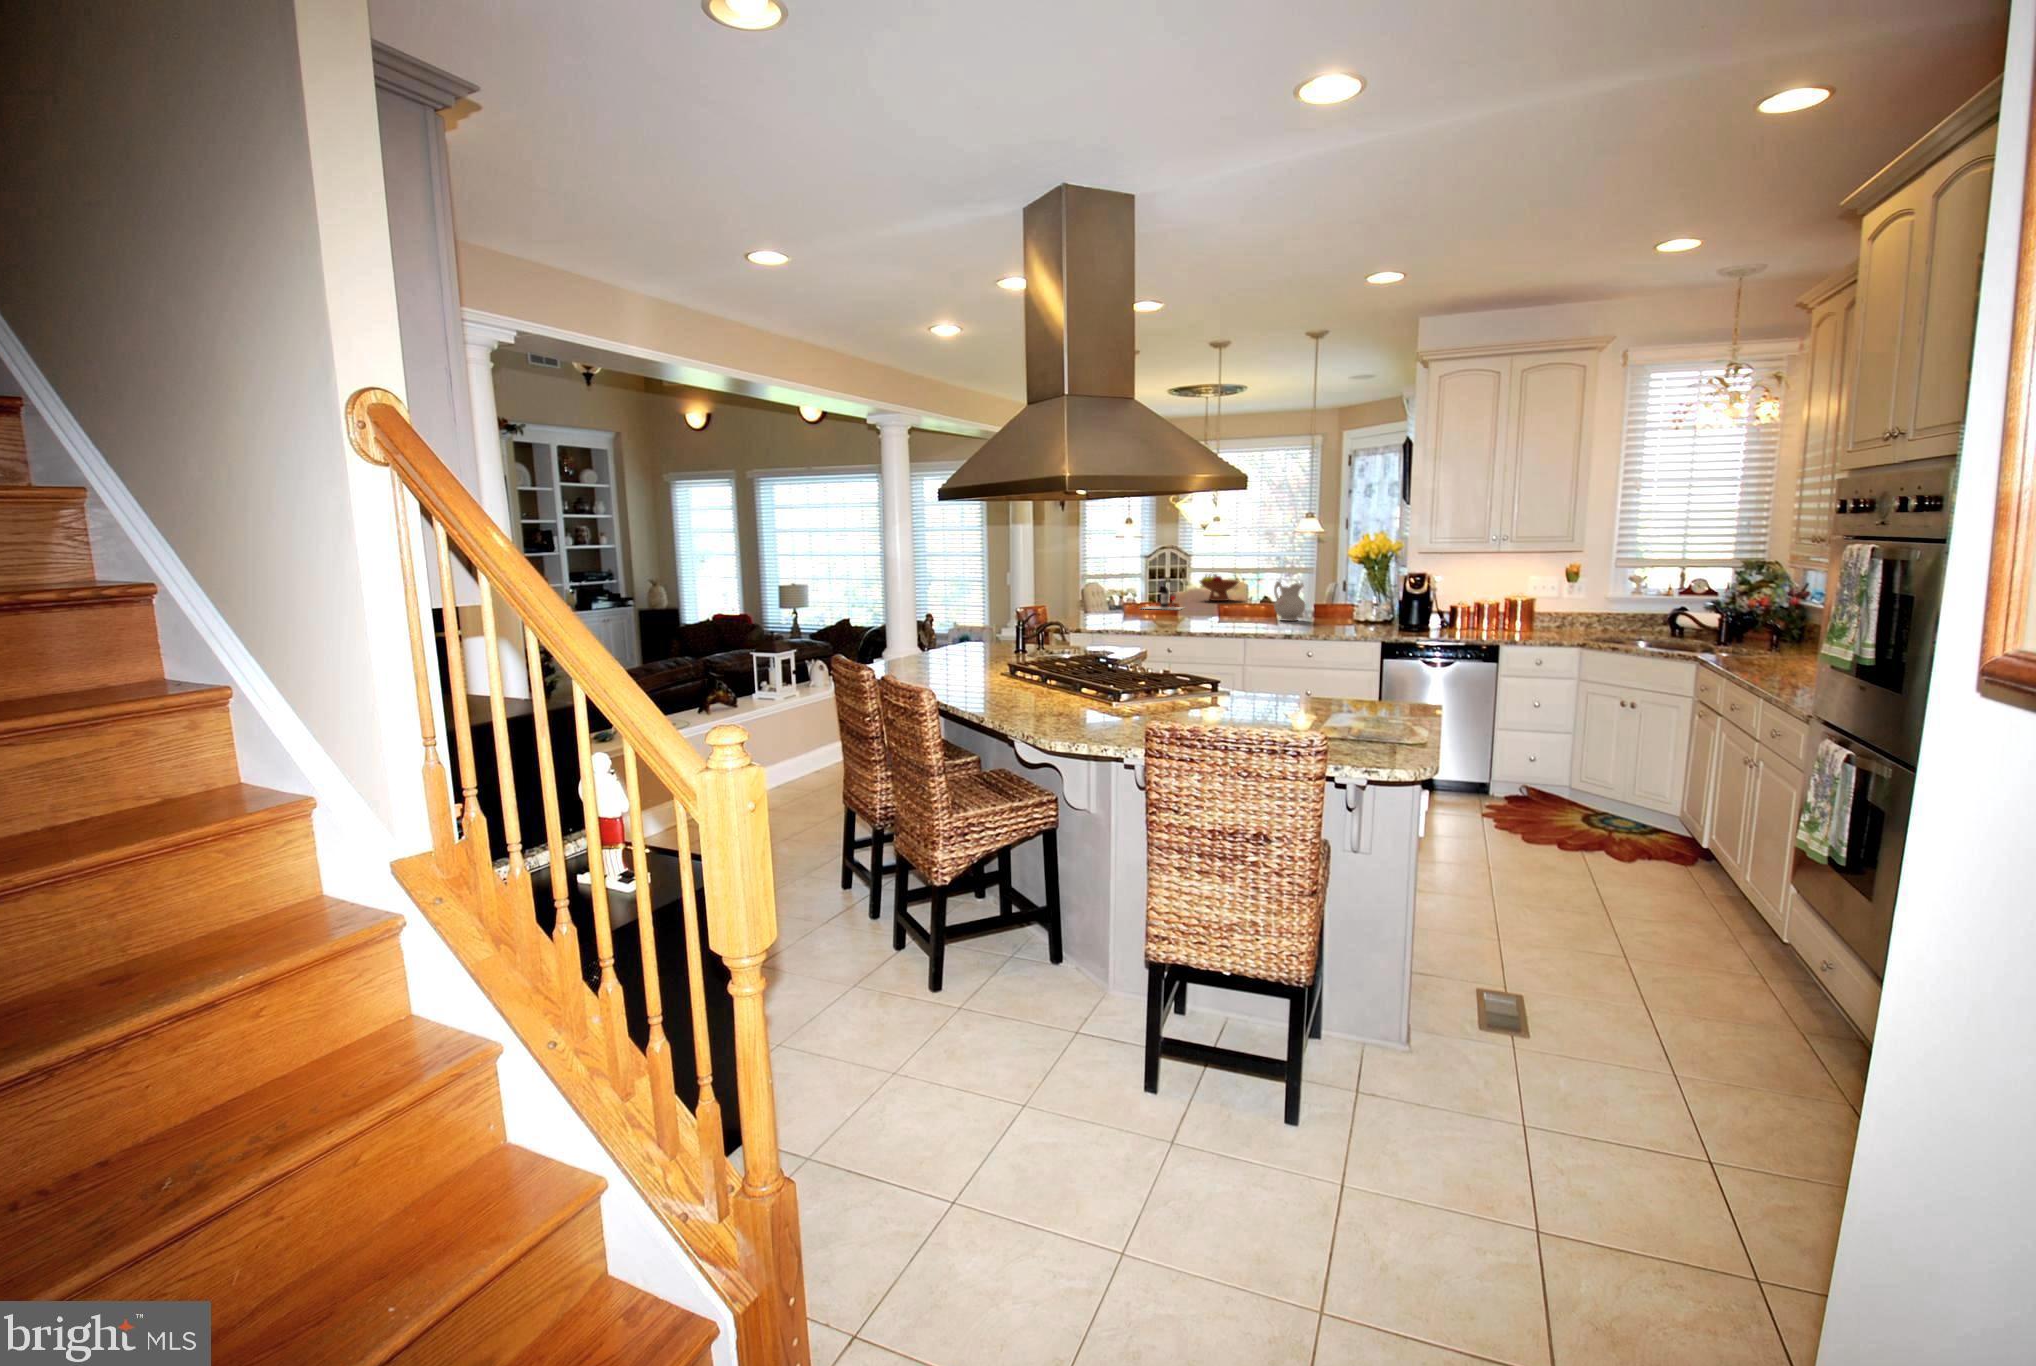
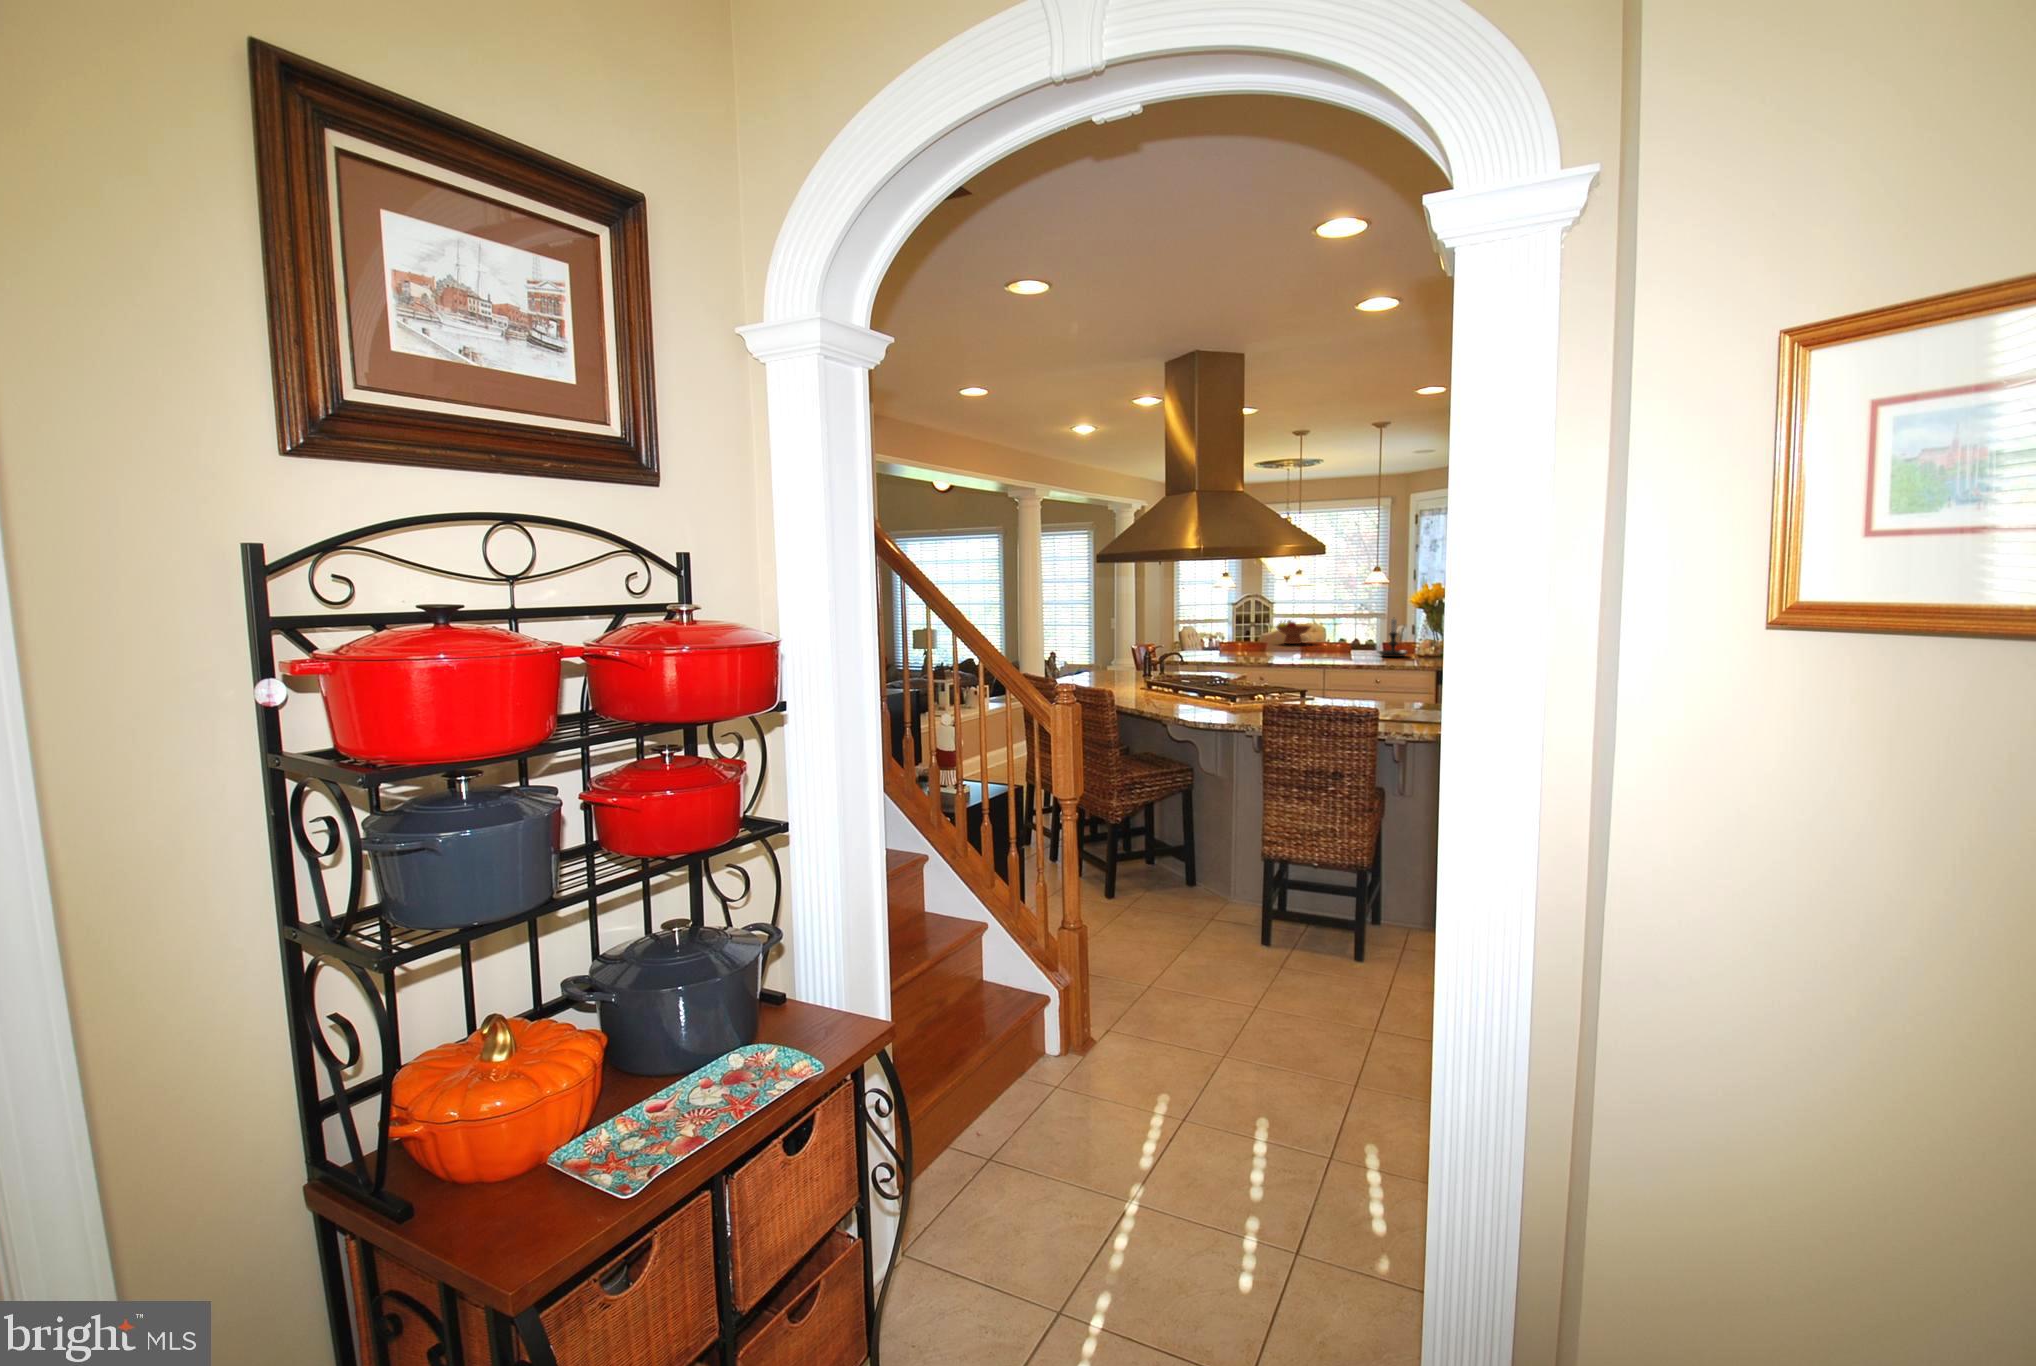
candle holder: none [1315,569,1347,615] -> present [1379,619,1407,657]
ceramic pitcher: present [1274,581,1305,621] -> none [1338,627,1368,663]
wine bottle: present [1145,582,1182,609] -> none [1218,627,1263,652]

